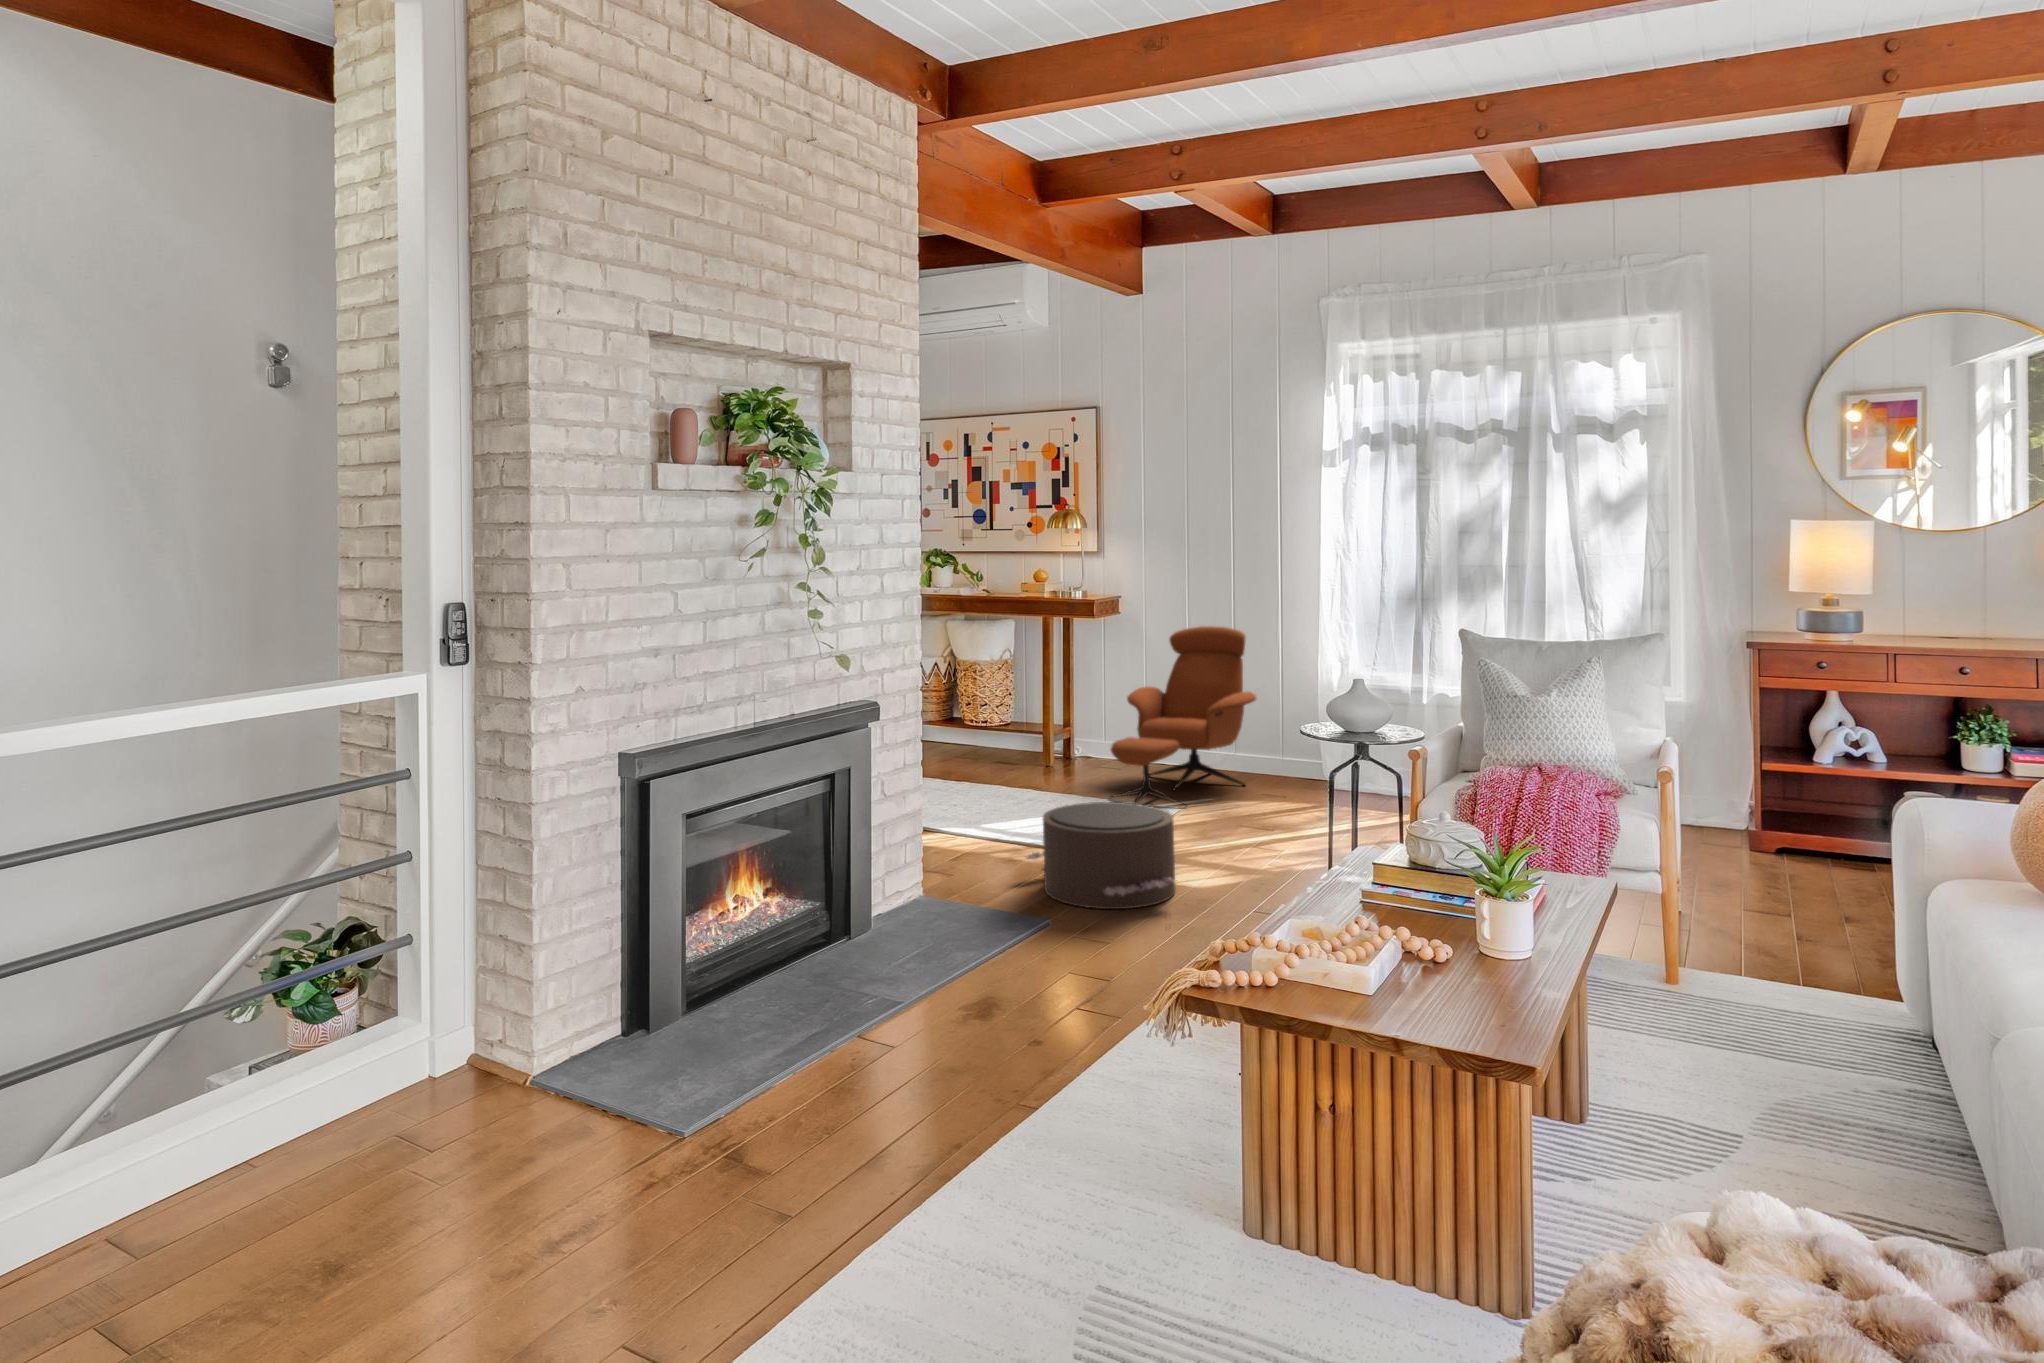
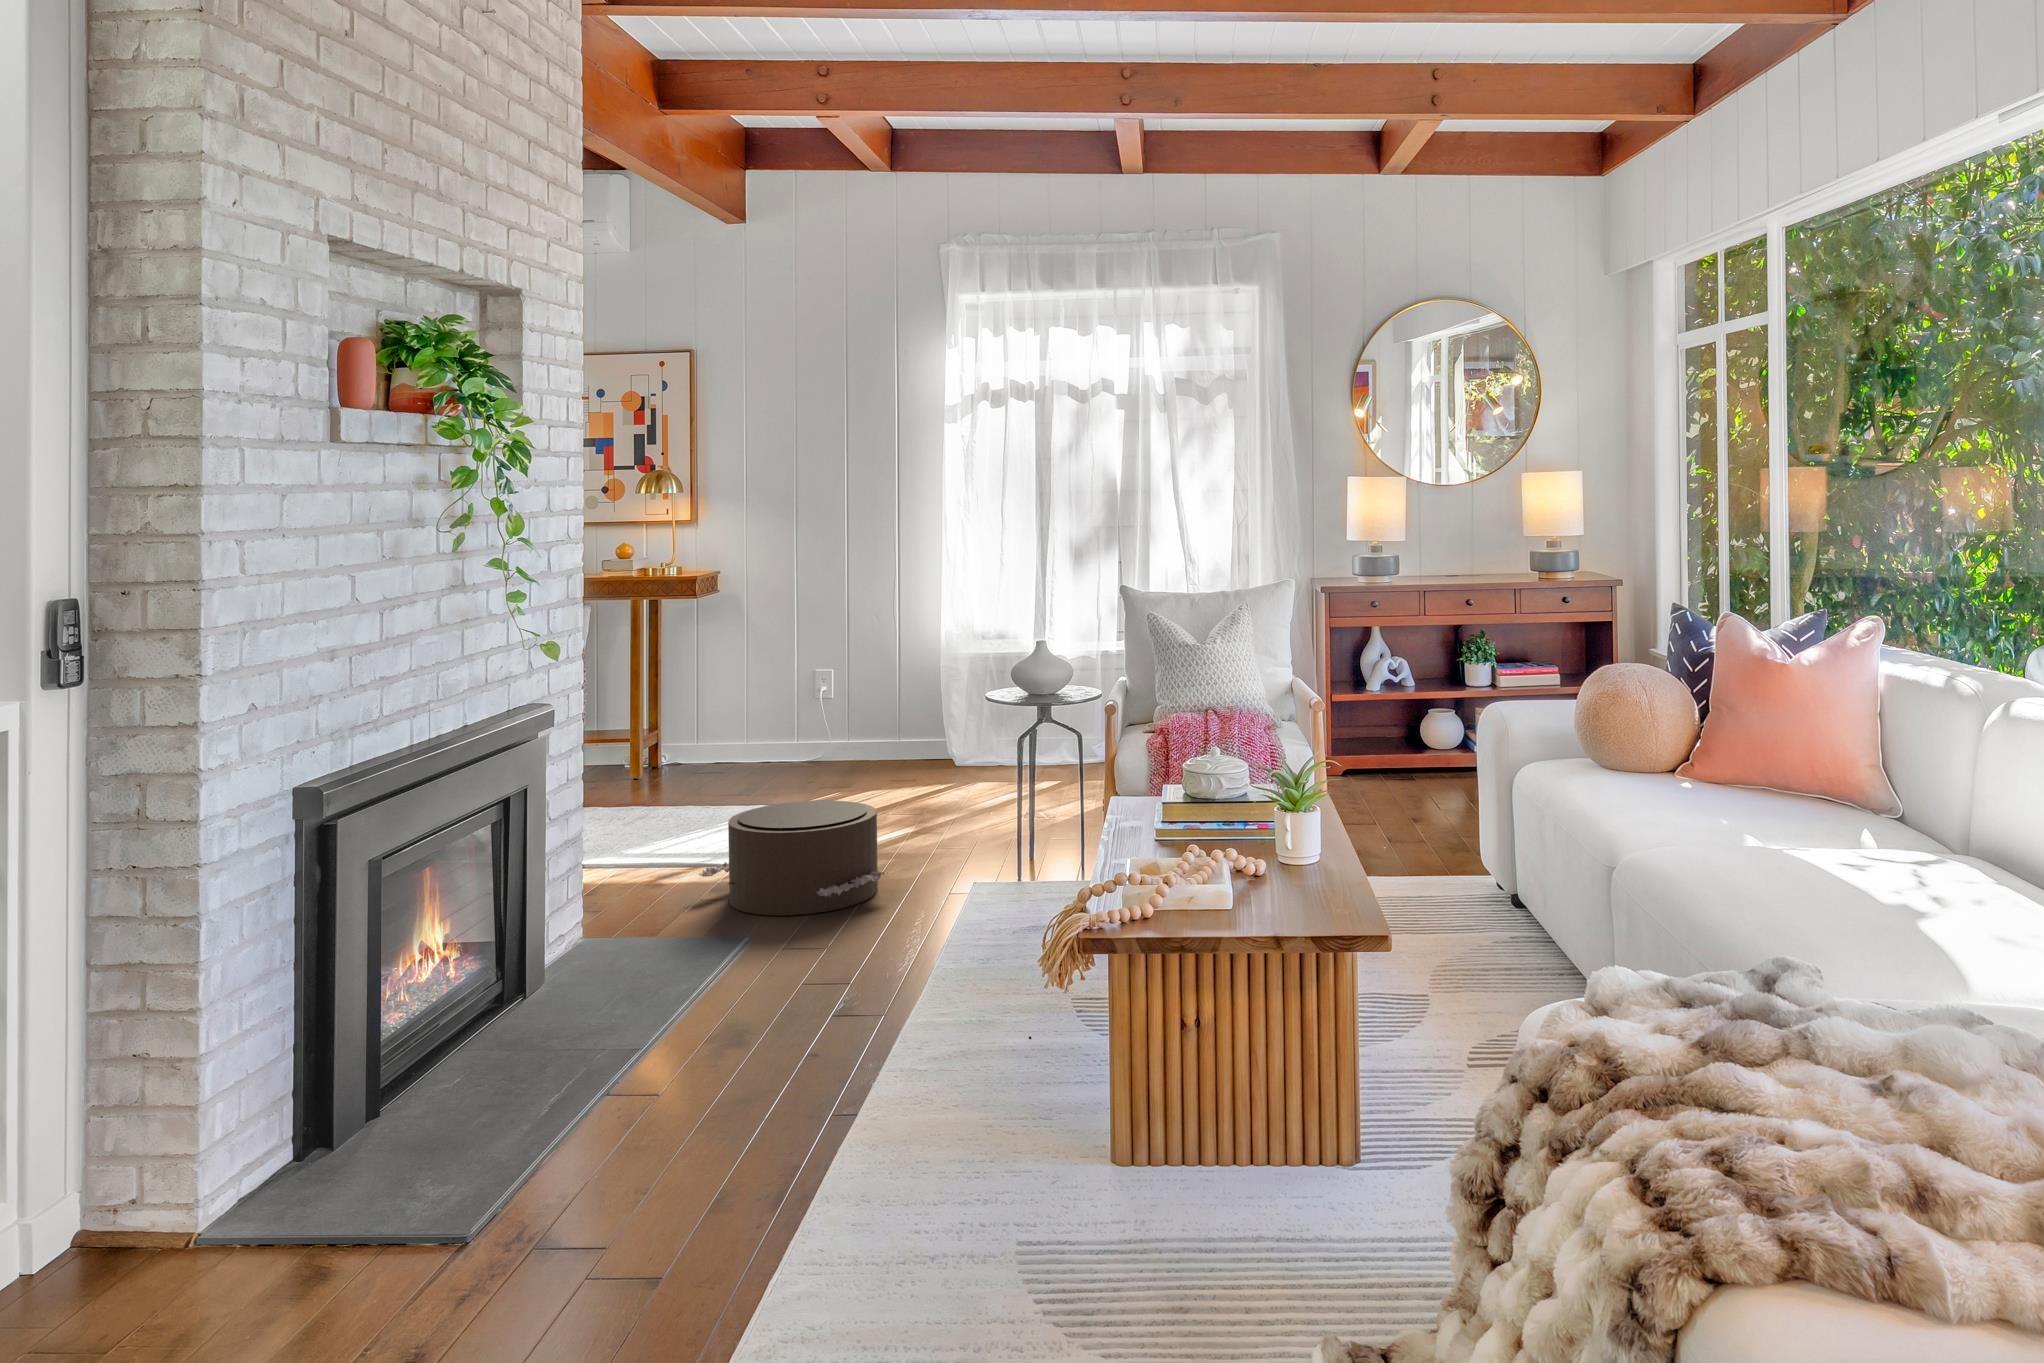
lounge chair: present [1109,626,1256,807] -> none [737,608,894,817]

